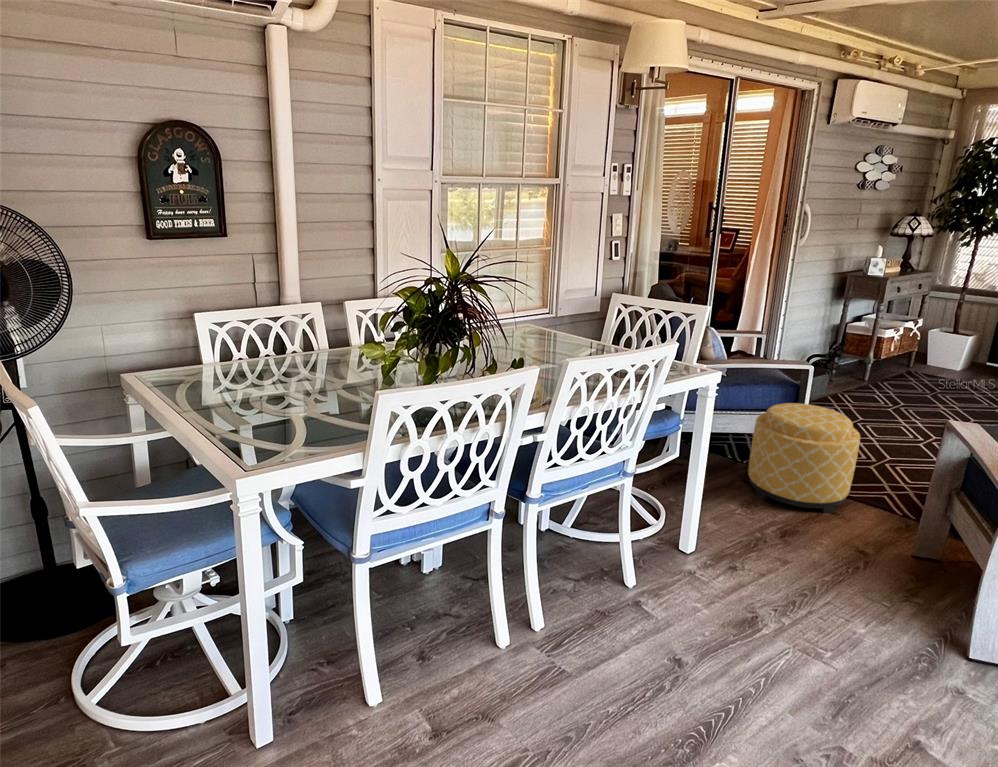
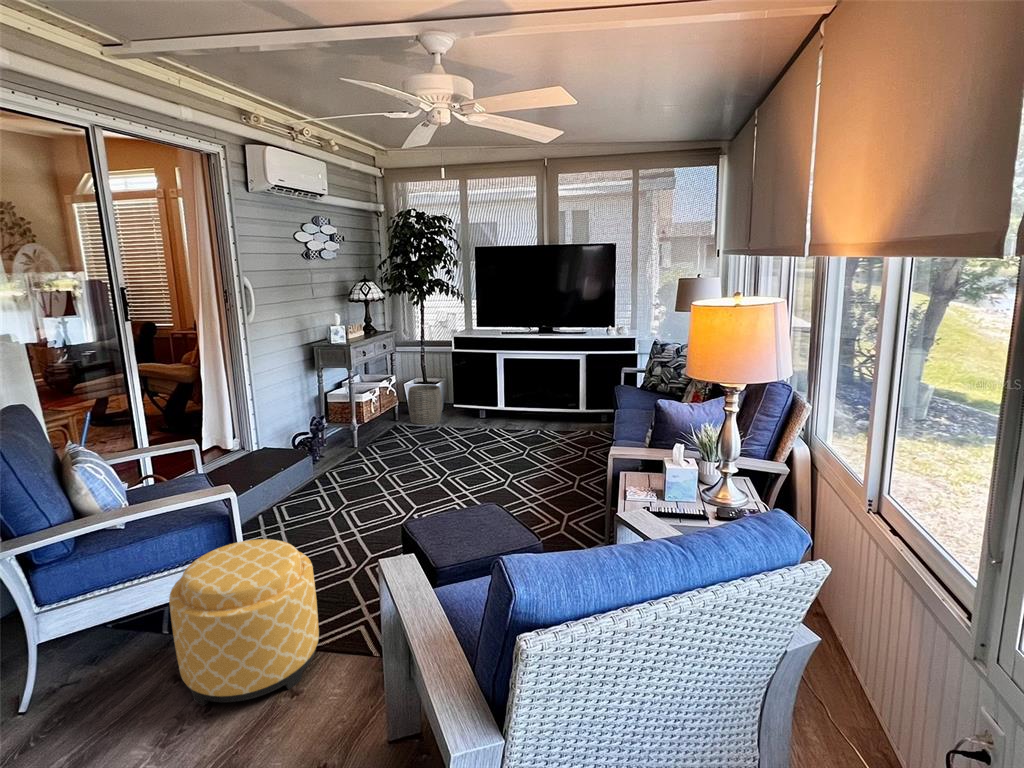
woven basket: none [929,334,977,378] -> present [408,384,442,425]

